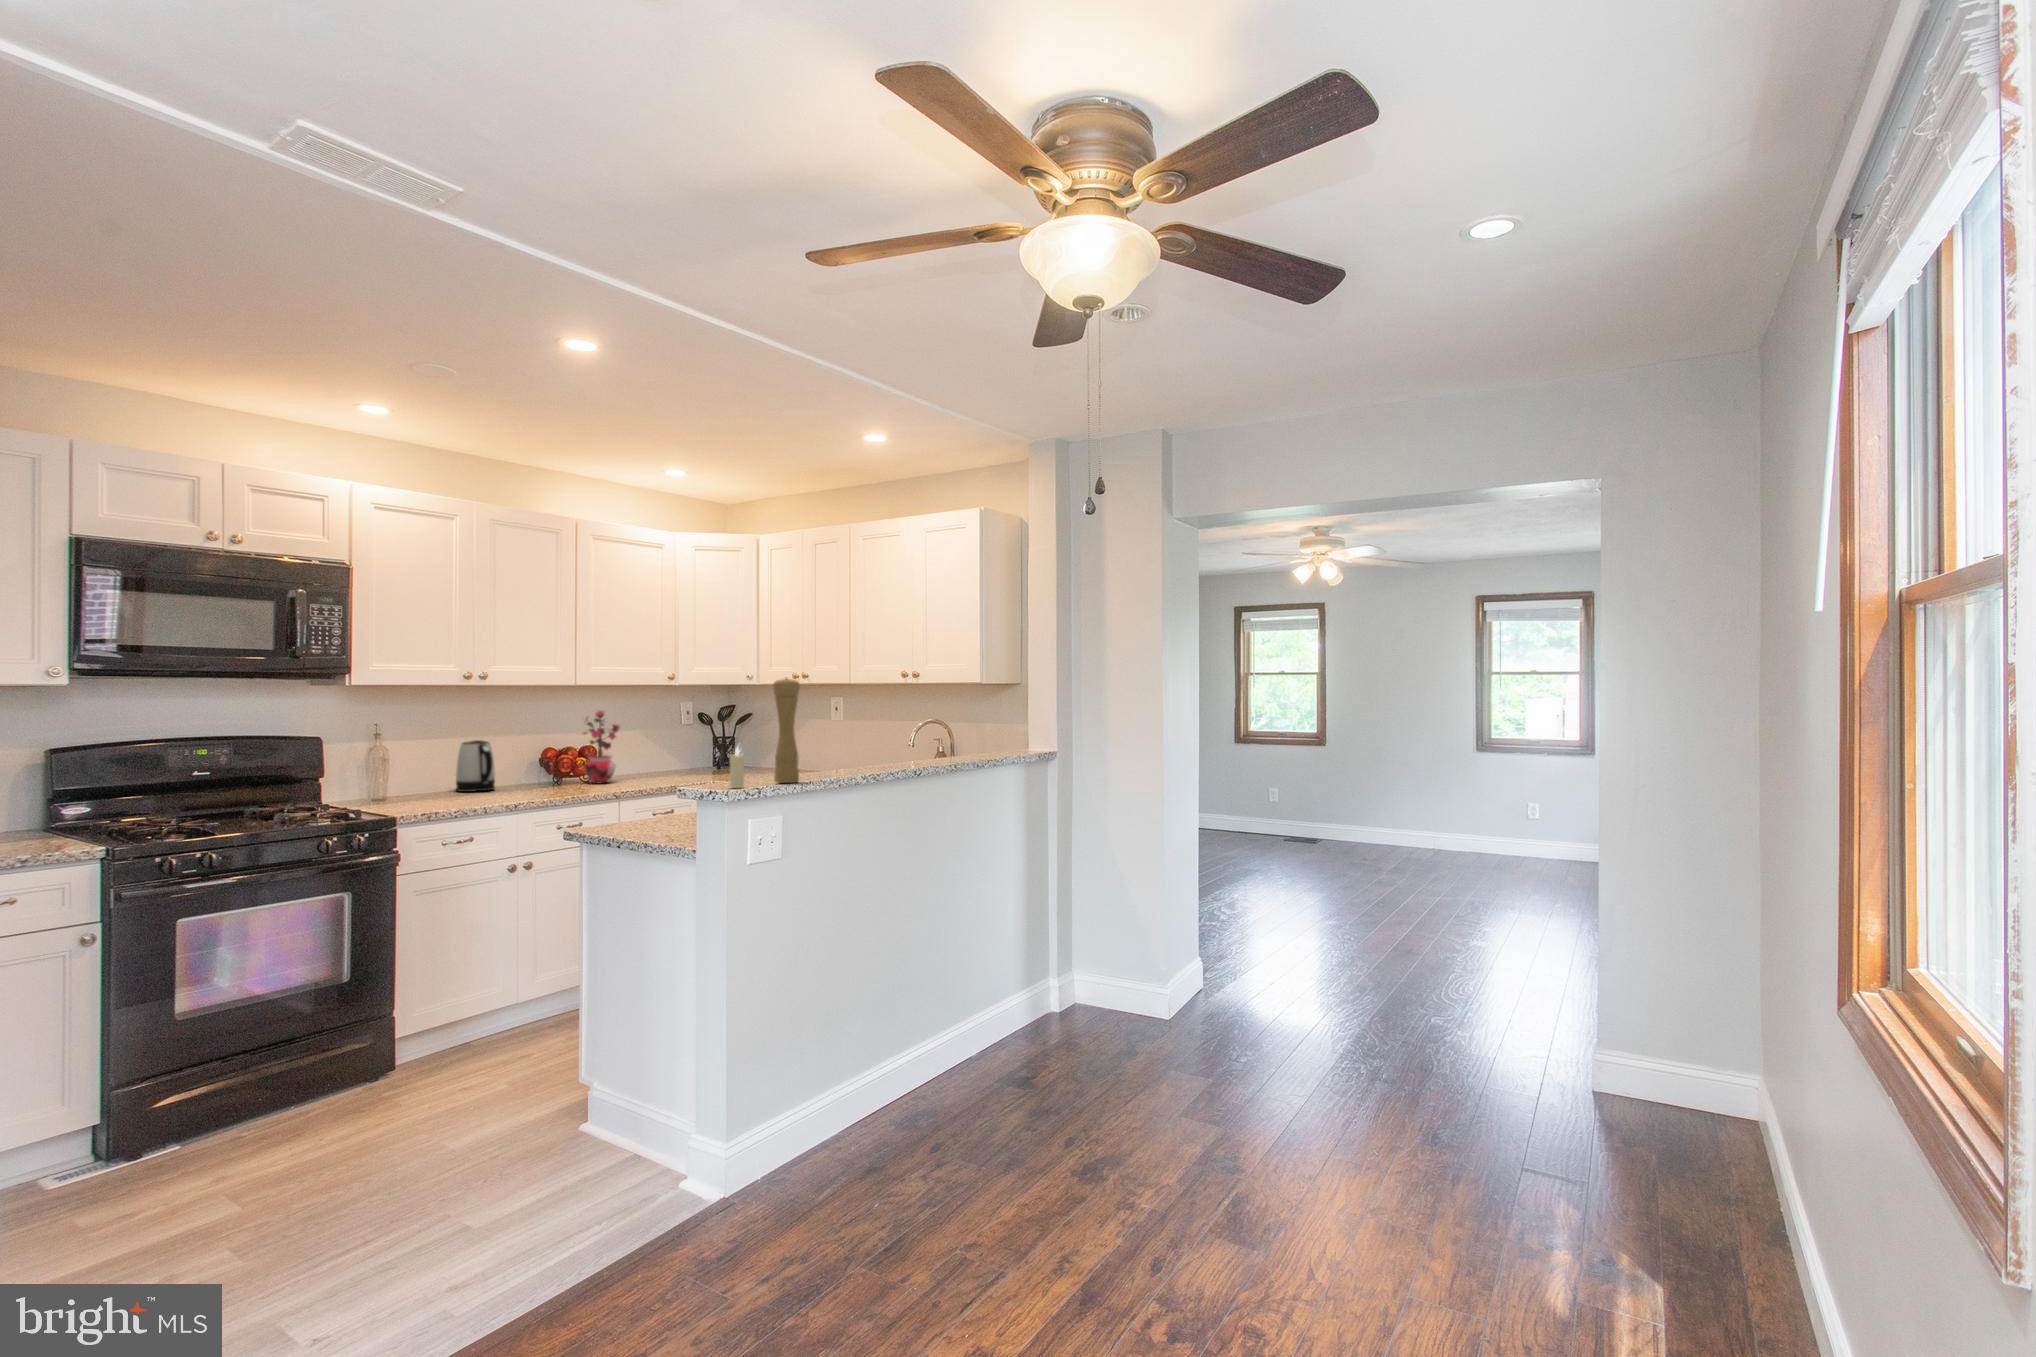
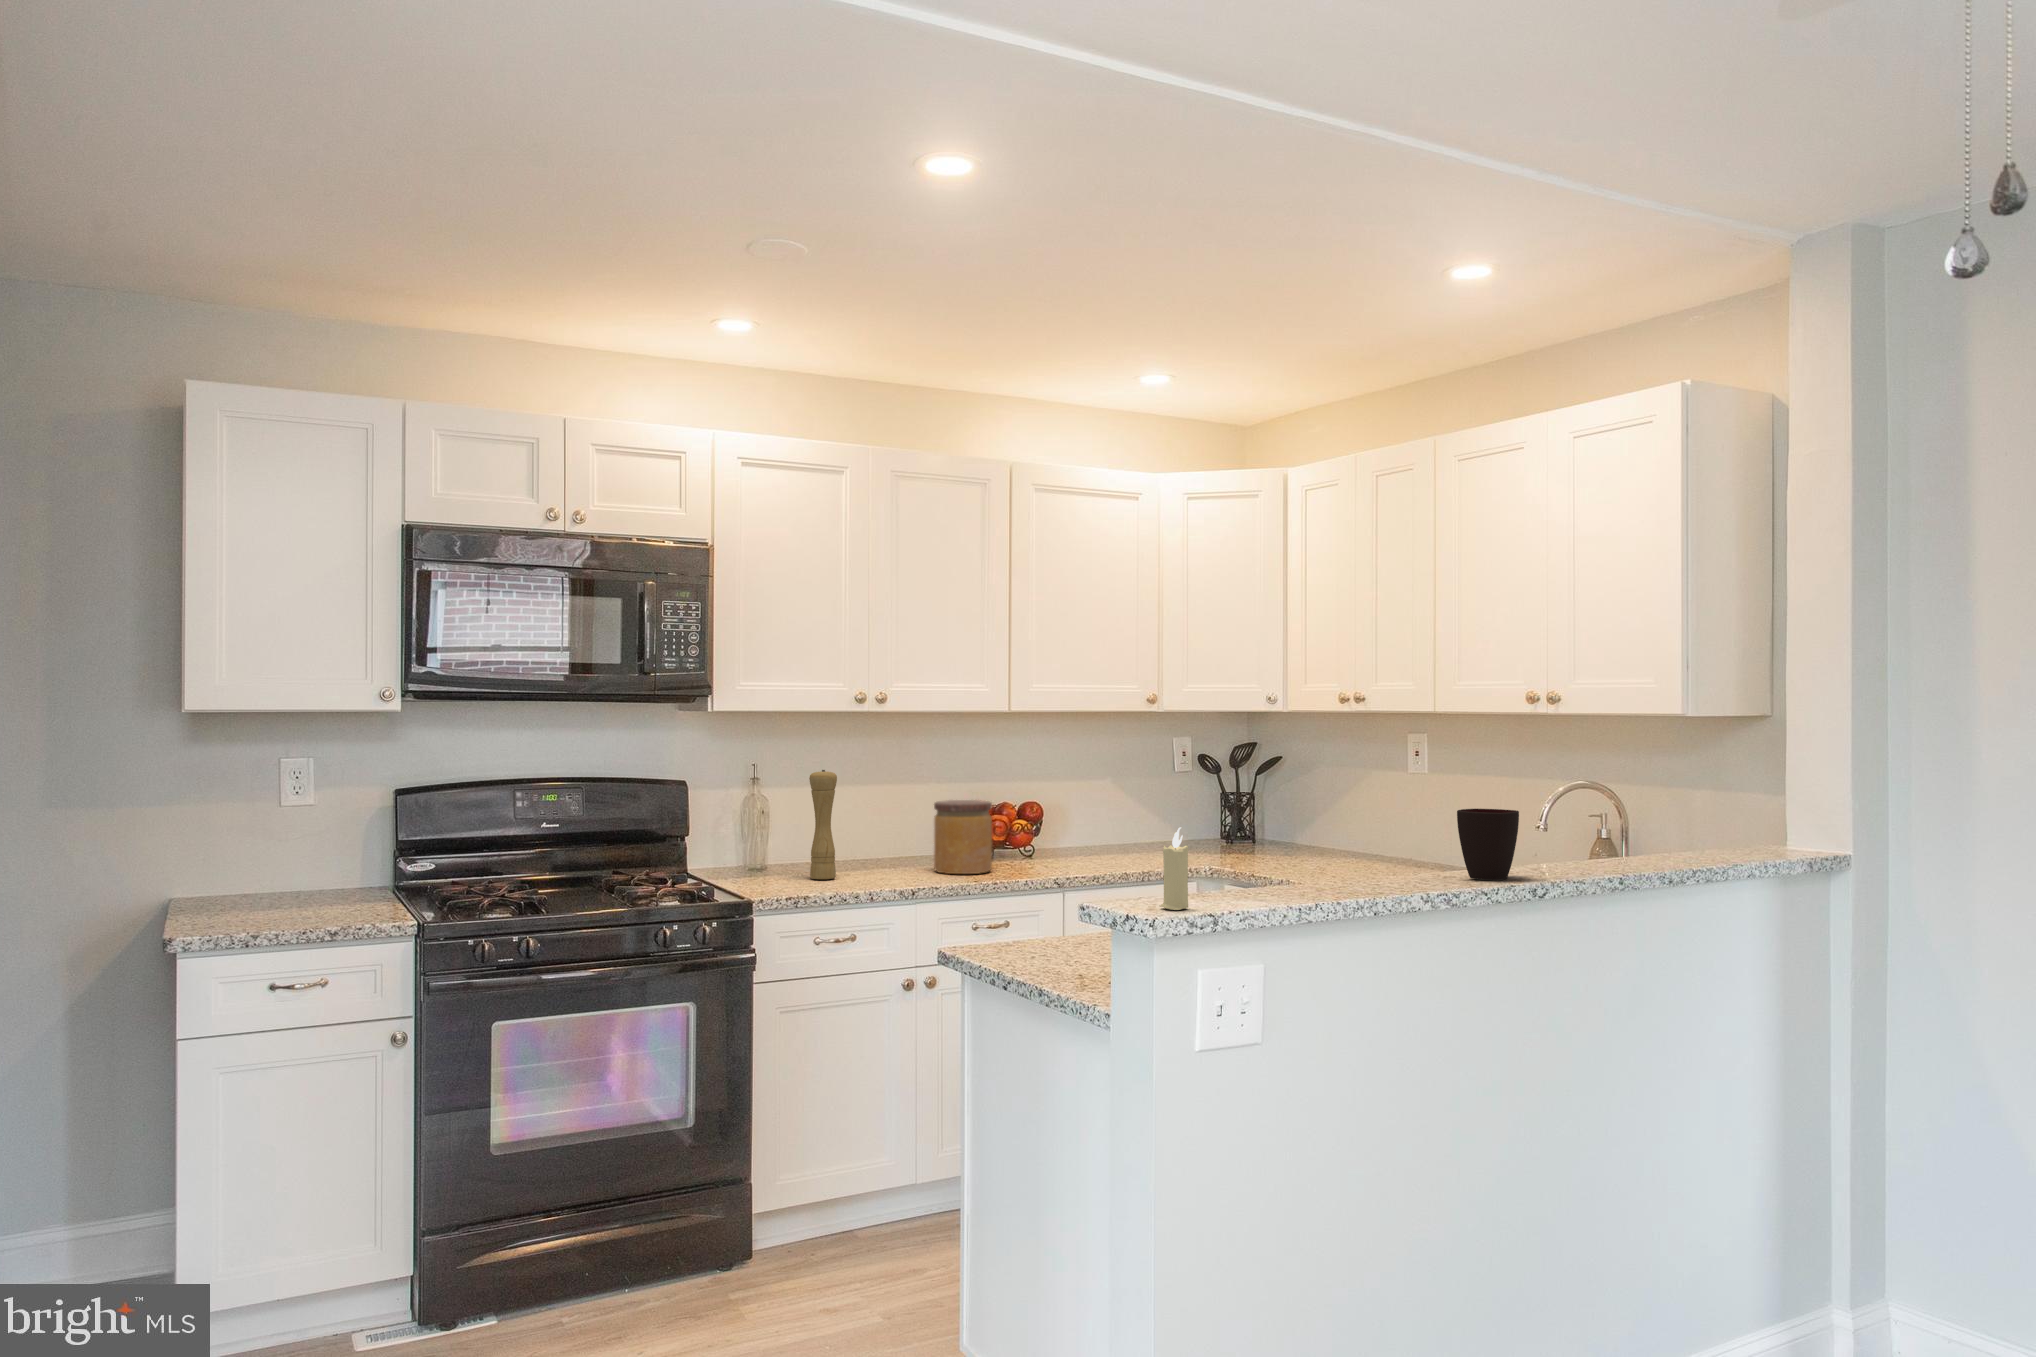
pepper mill: present [773,678,800,783] -> present [809,770,837,879]
potted plant: present [584,711,620,784] -> none [1012,747,1076,860]
cup: none [876,733,907,769] -> present [1457,809,1519,880]
kettle: present [456,740,495,792] -> none [854,789,903,864]
jar: none [523,745,566,795] -> present [934,800,992,874]

